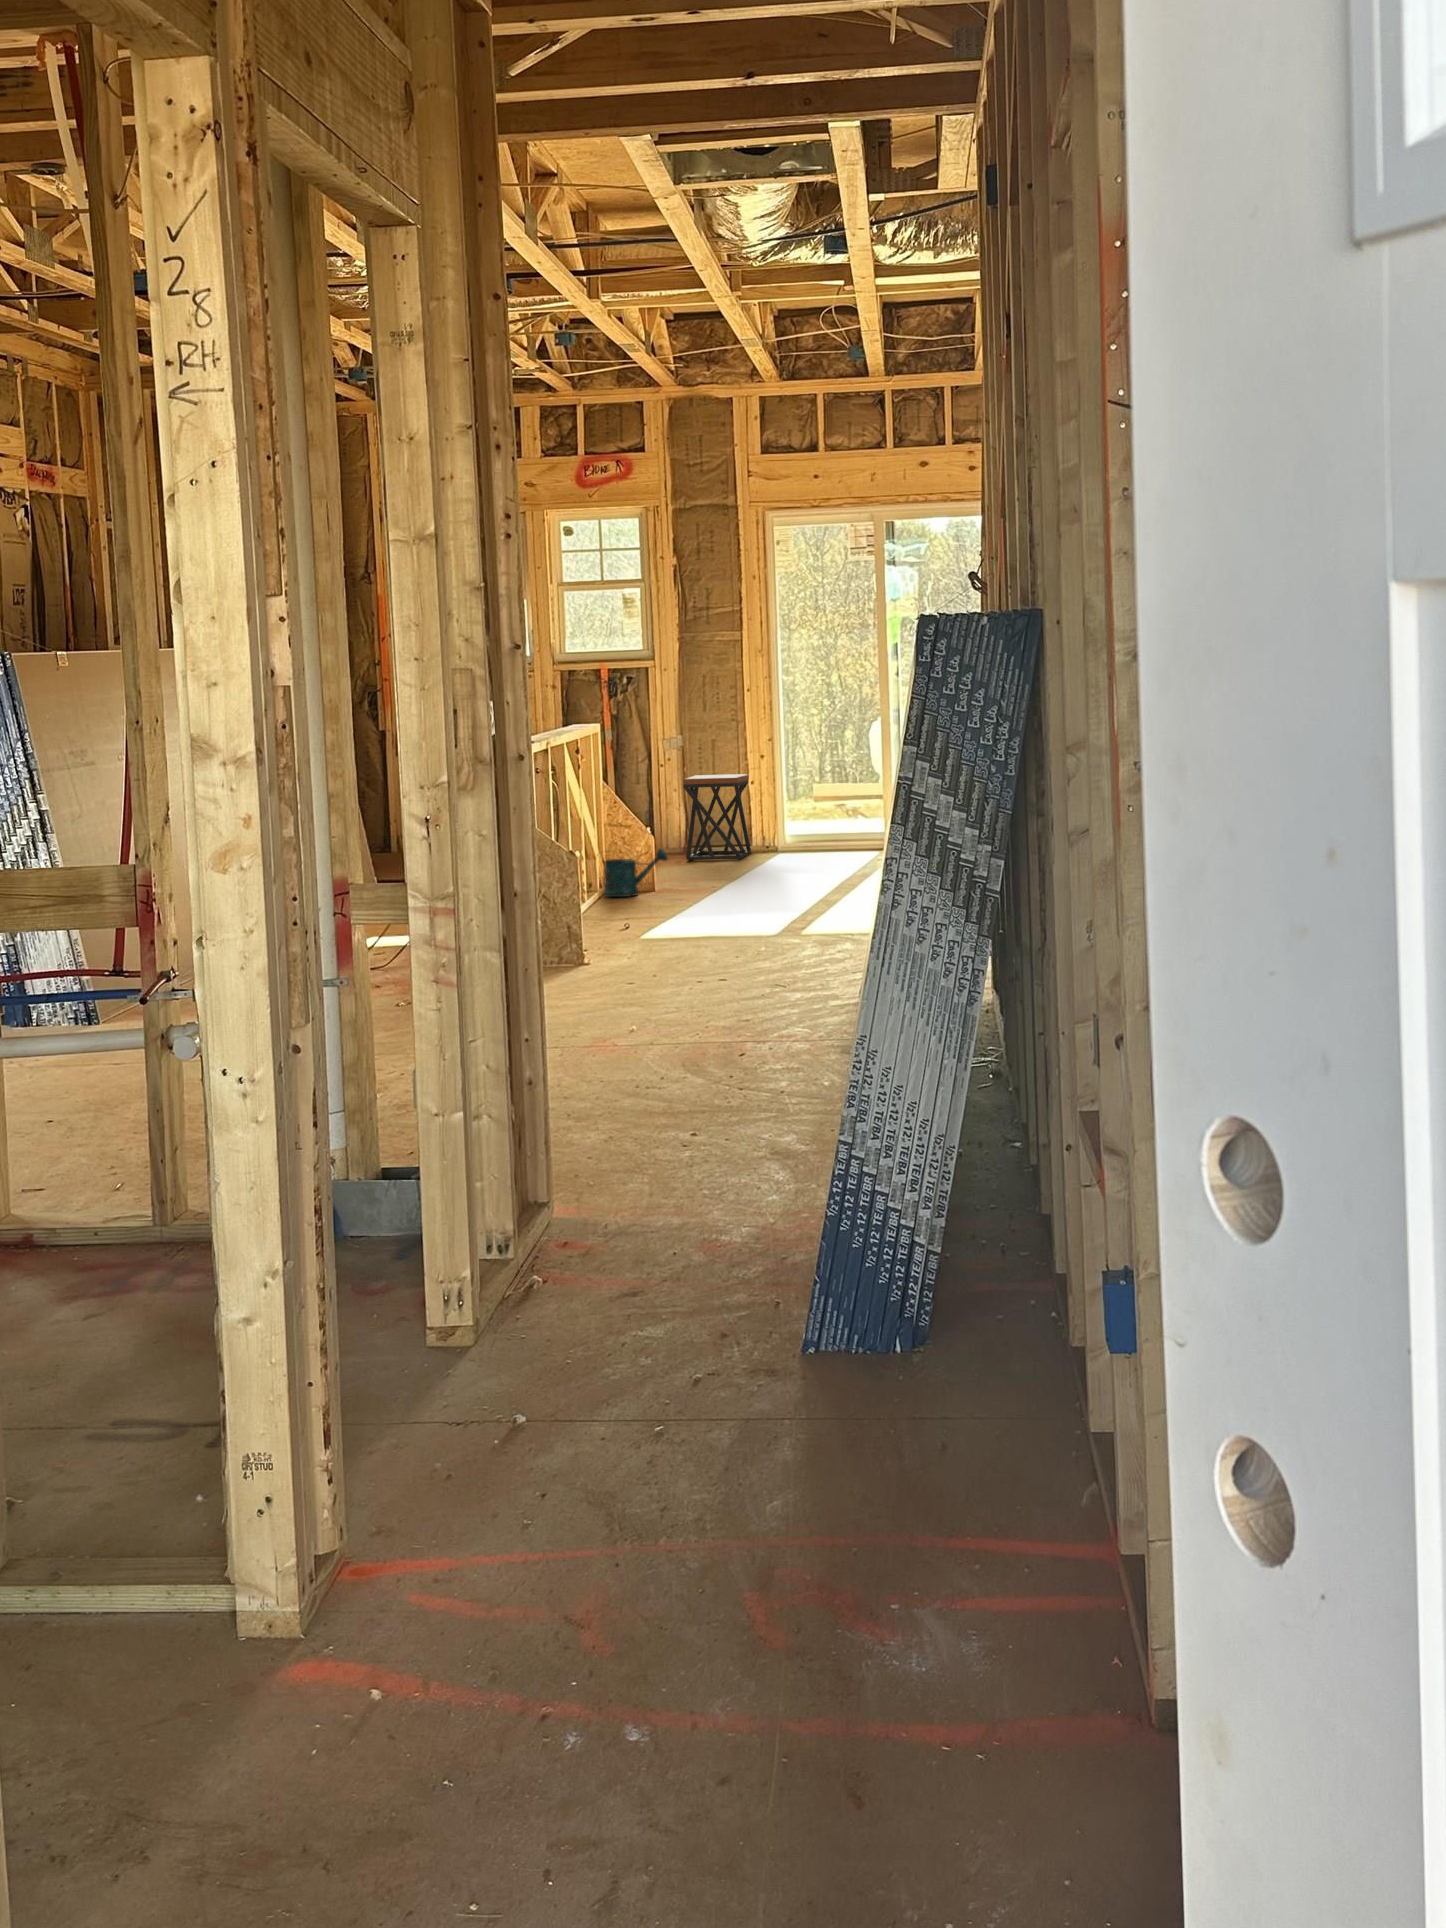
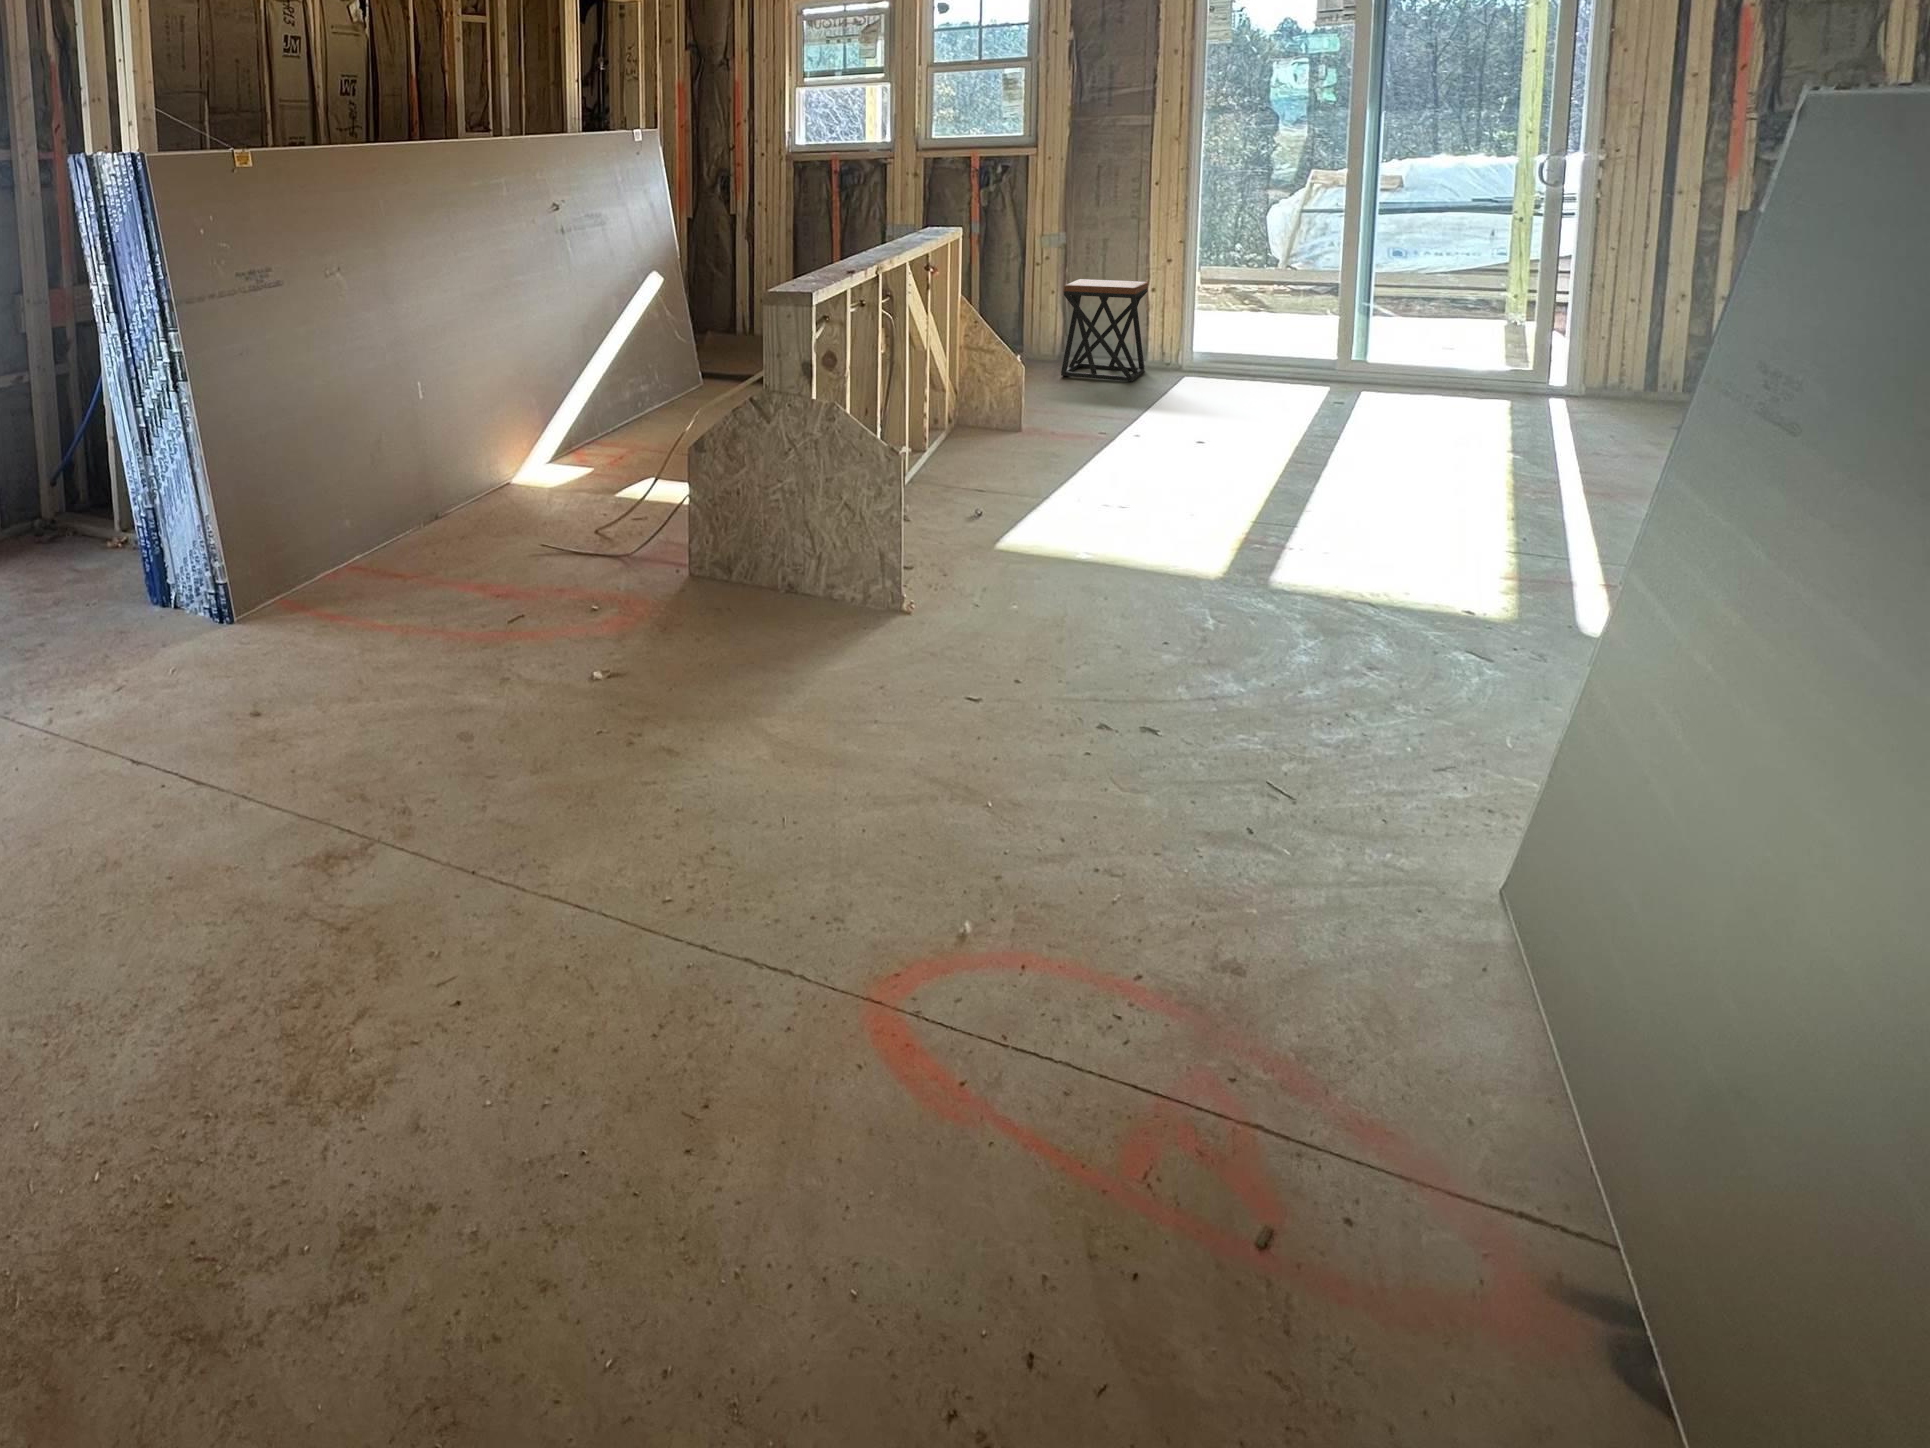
watering can: present [604,849,668,897] -> none [945,376,1041,432]

